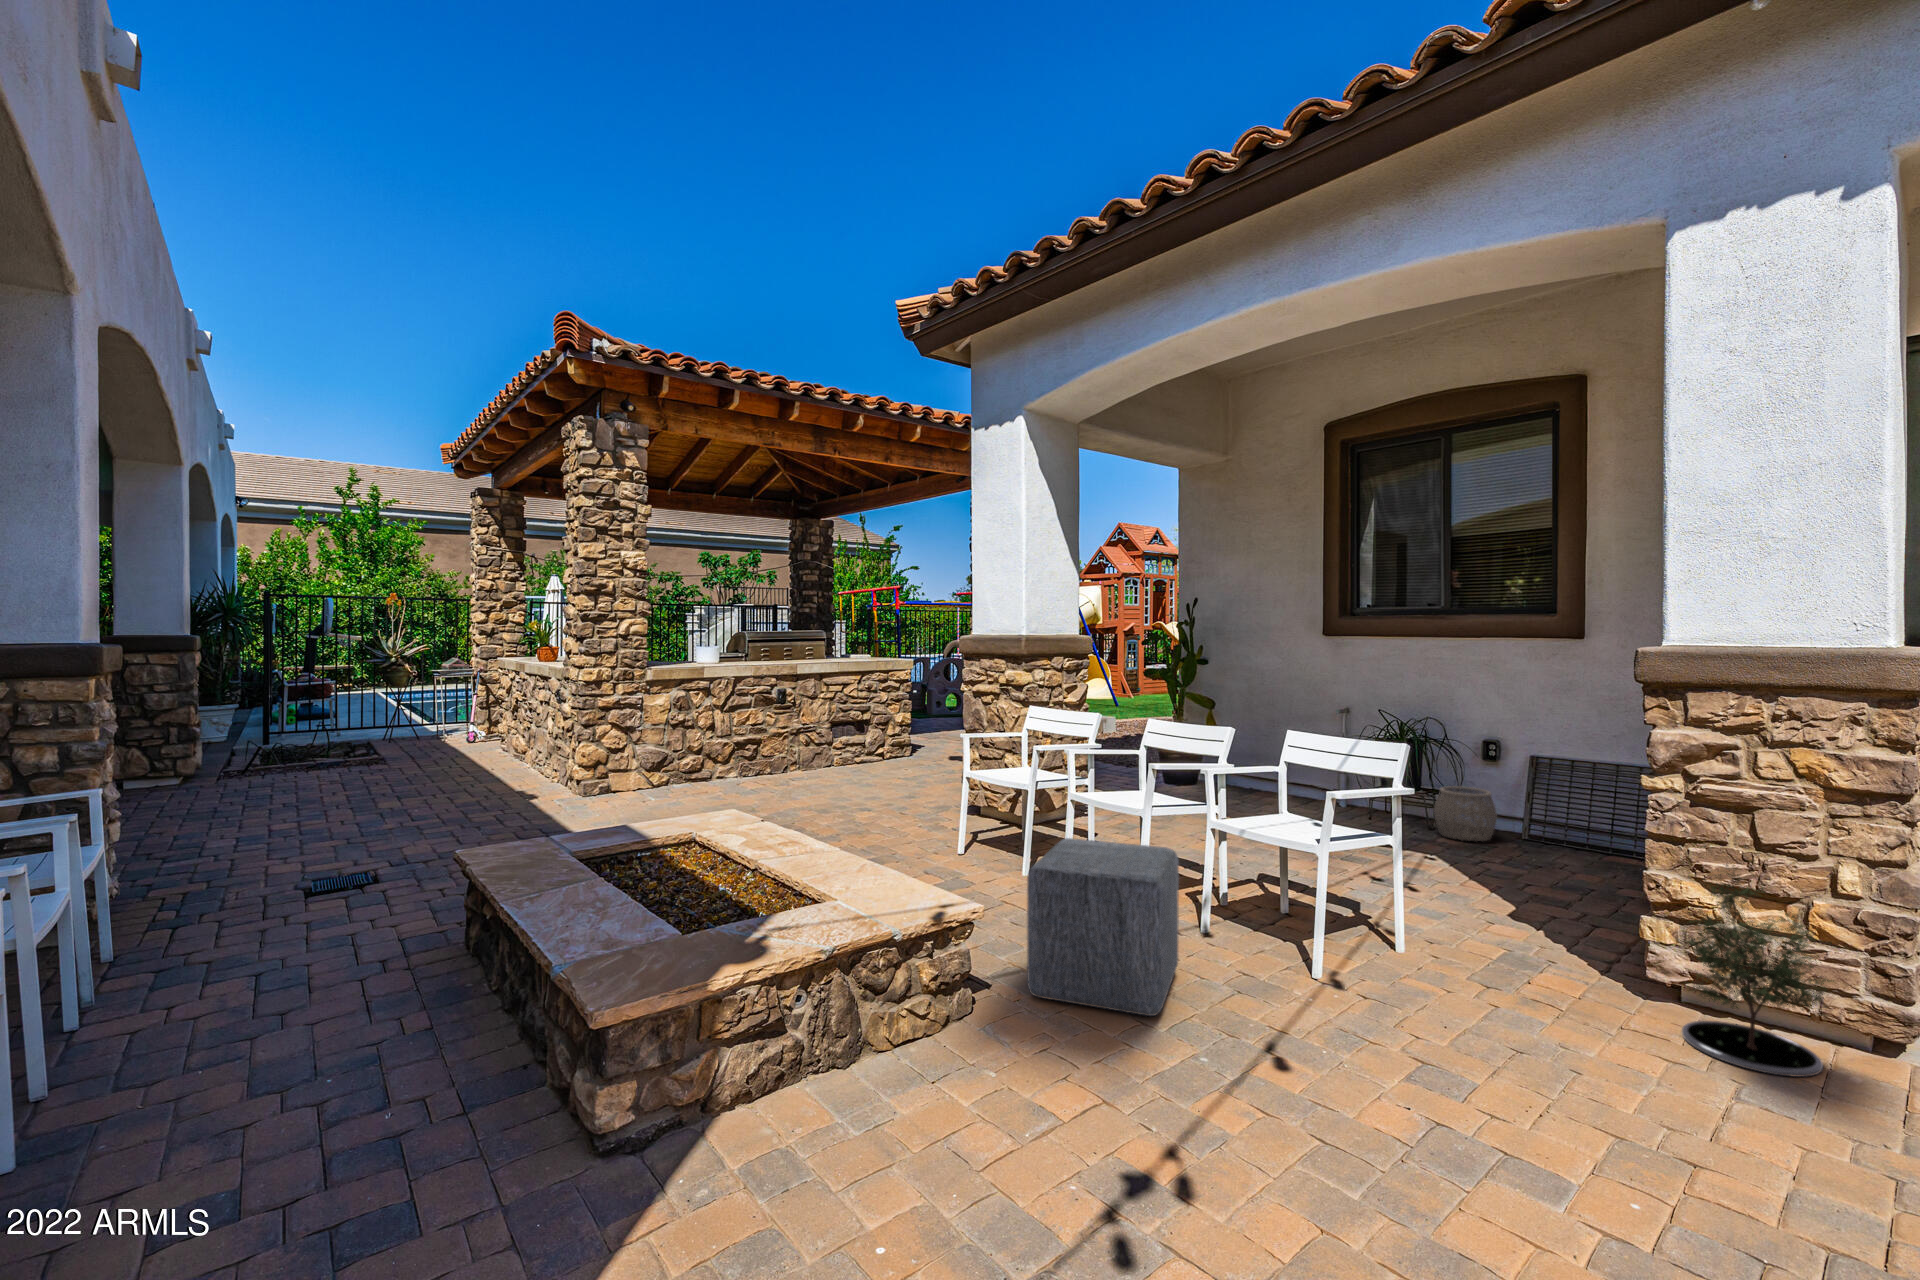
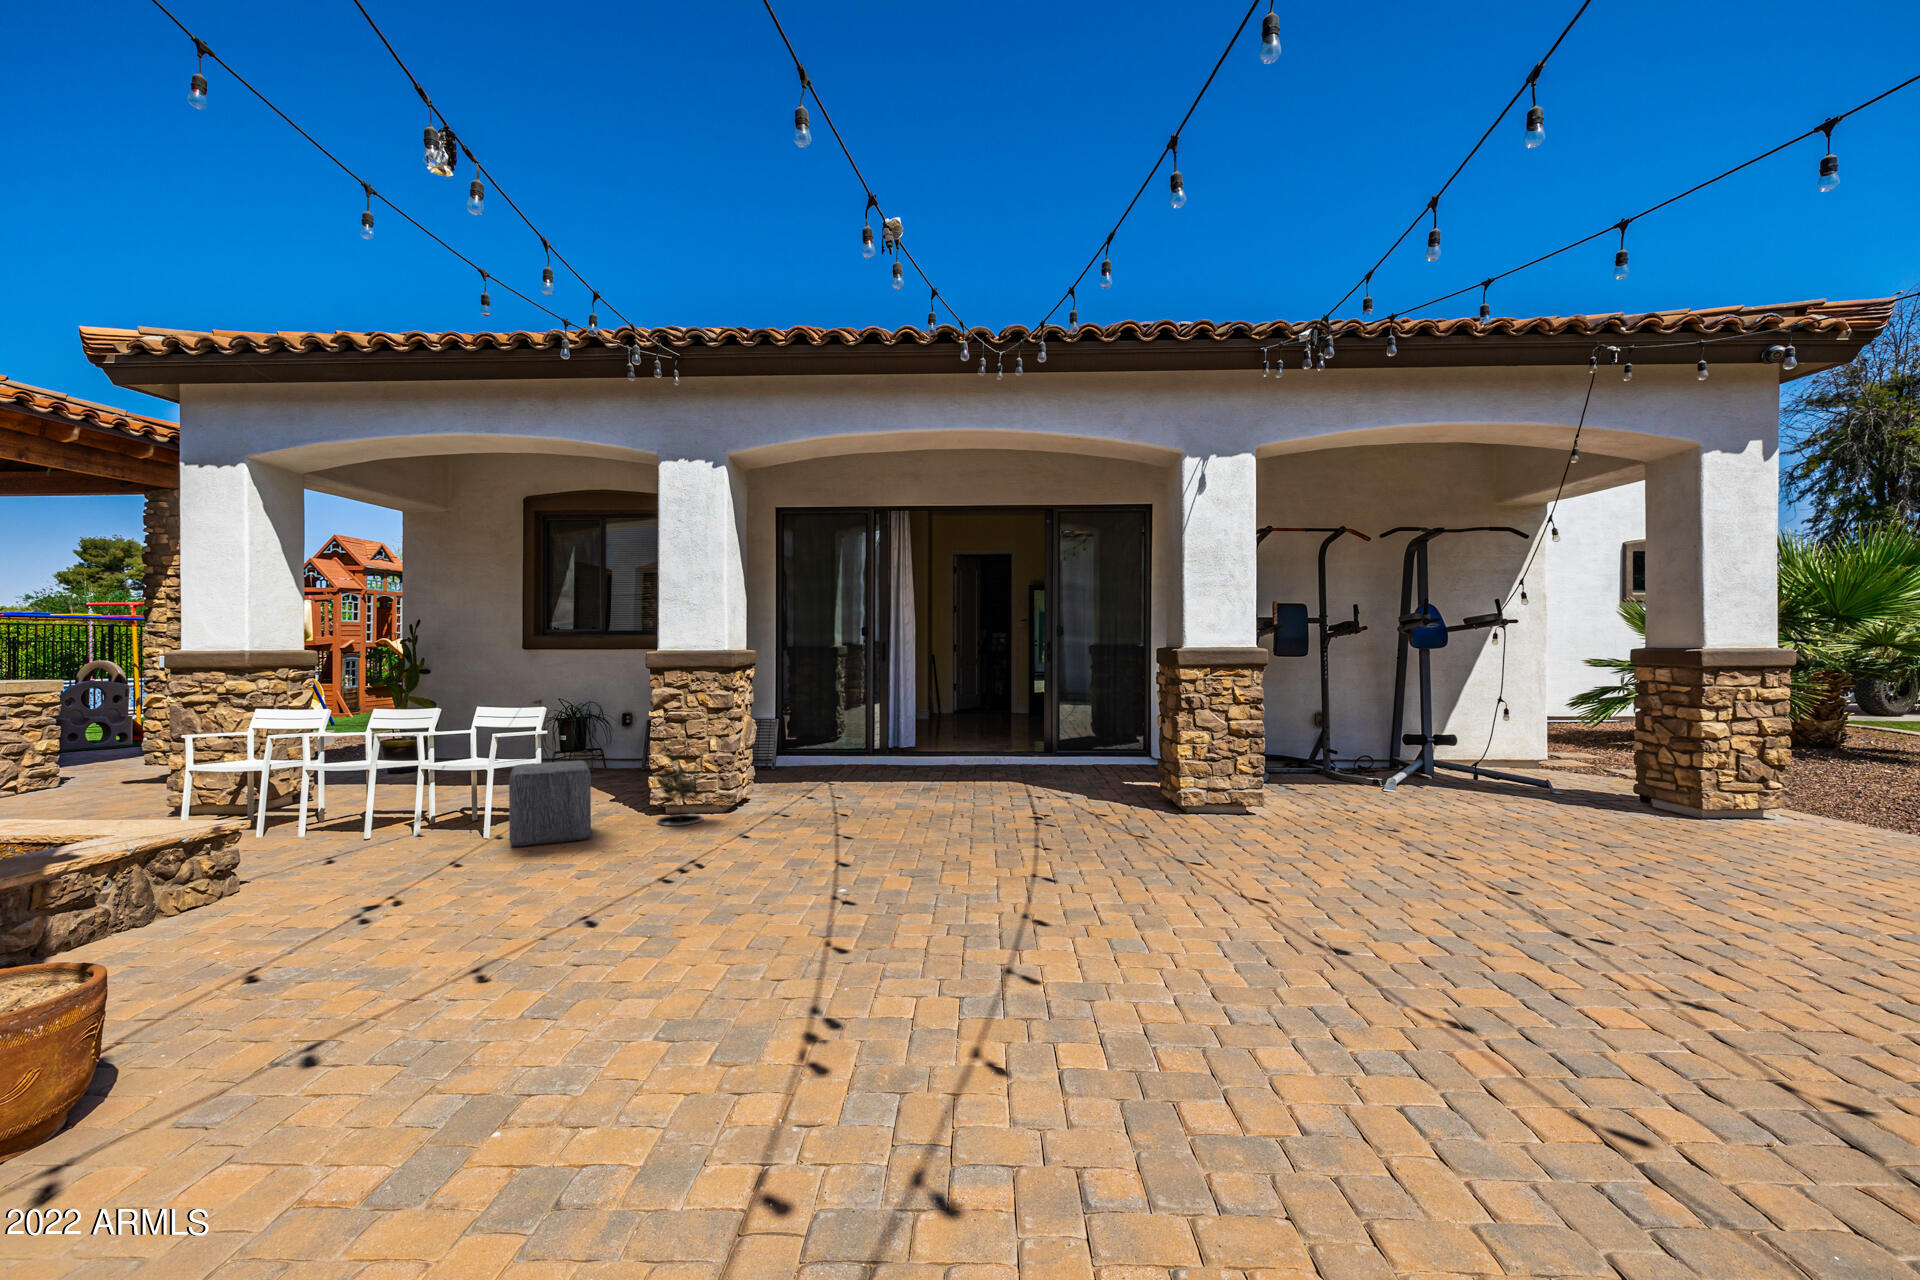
woven basket: present [1434,786,1497,841] -> none [588,742,625,774]
ottoman: present [1027,838,1179,1016] -> present [509,761,591,846]

